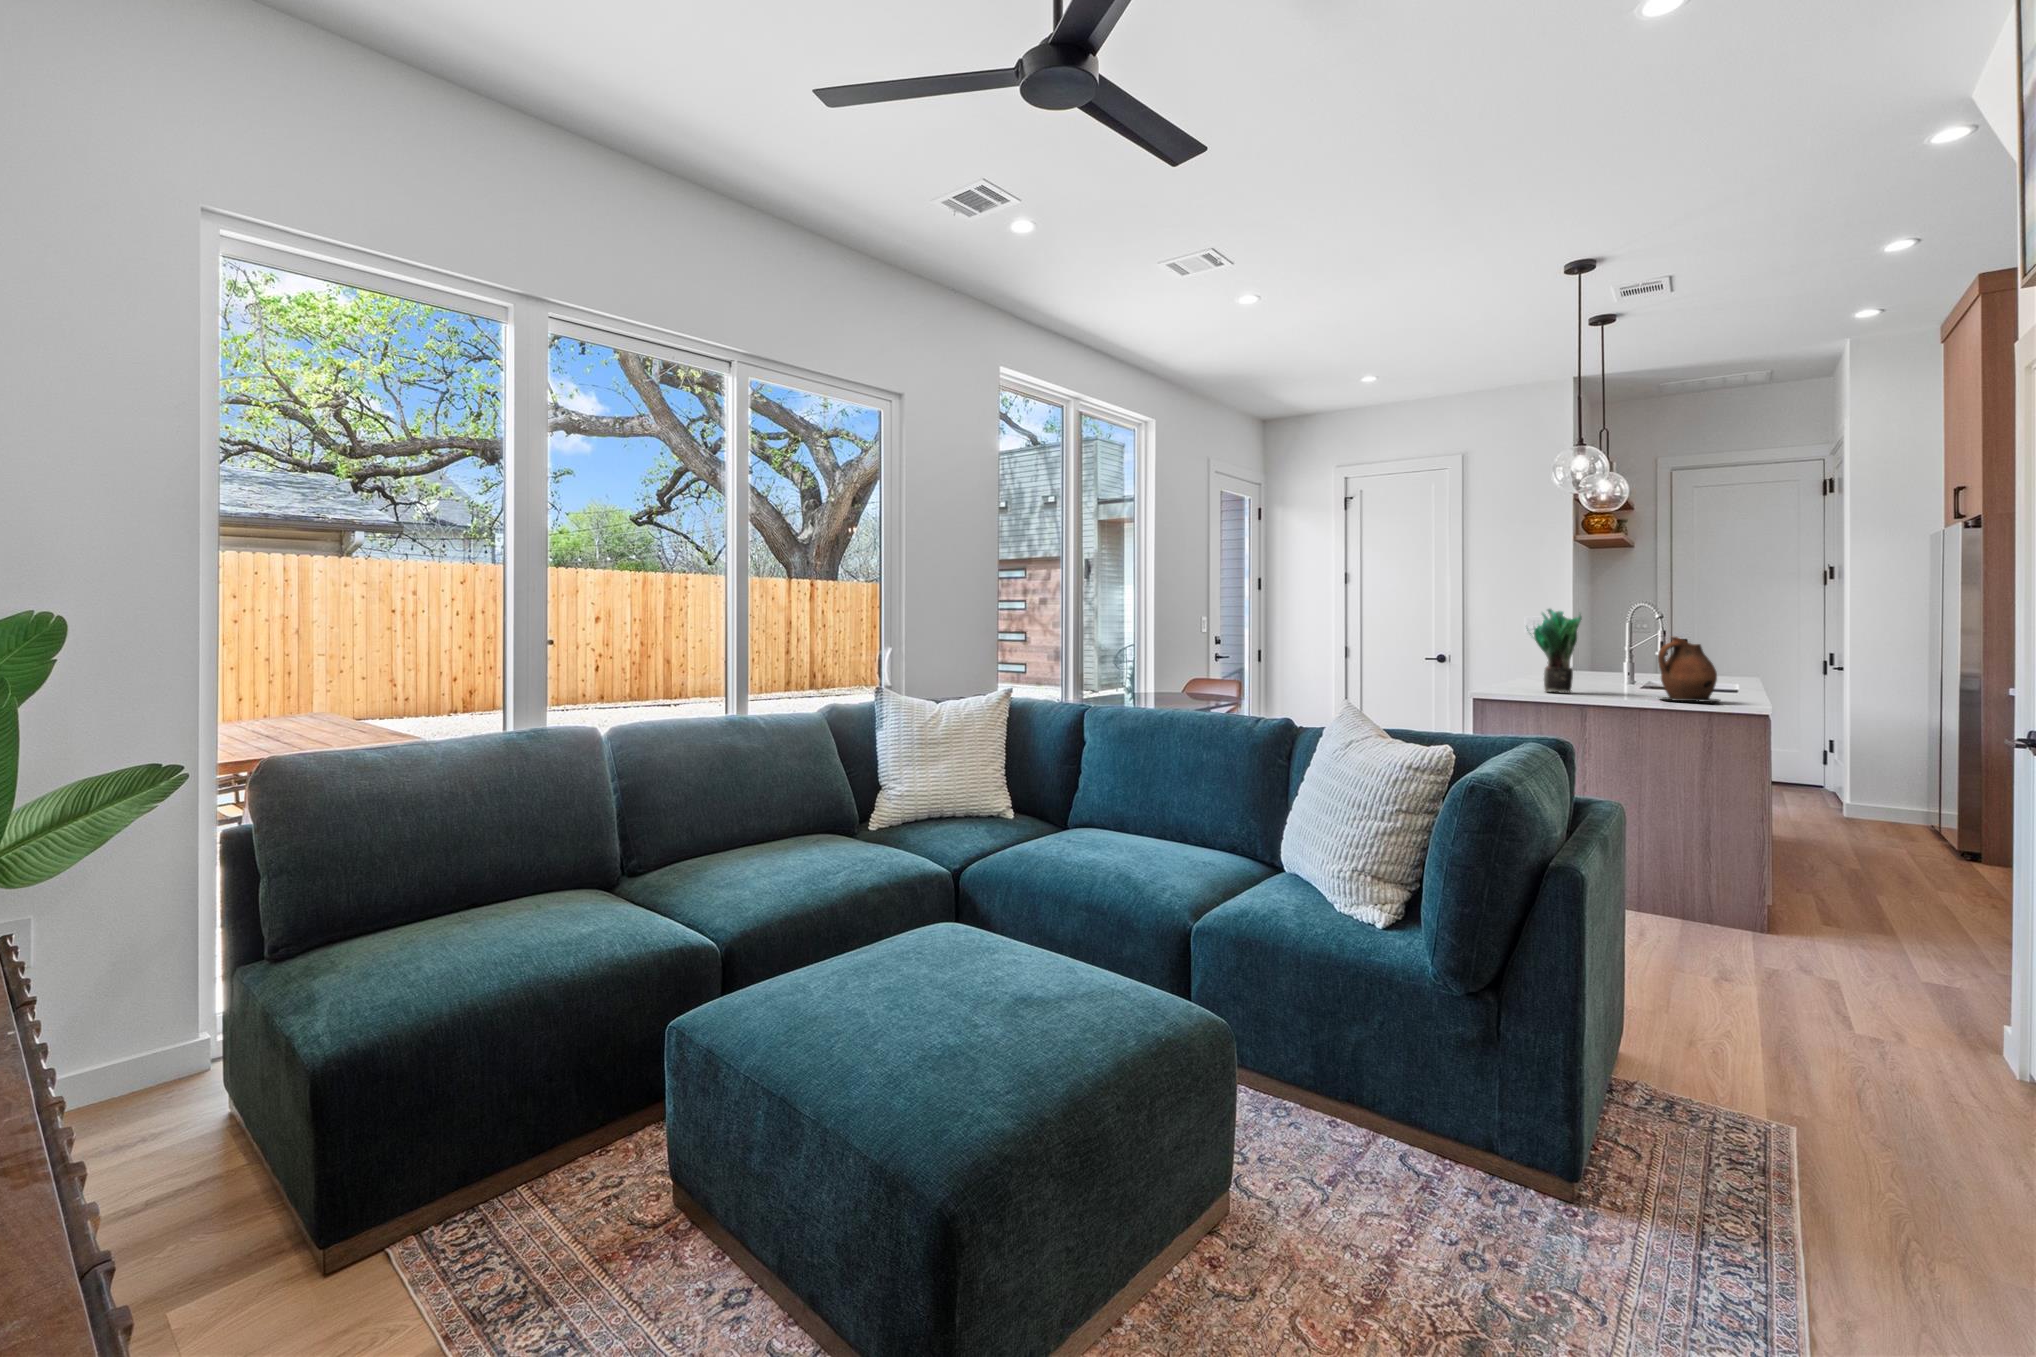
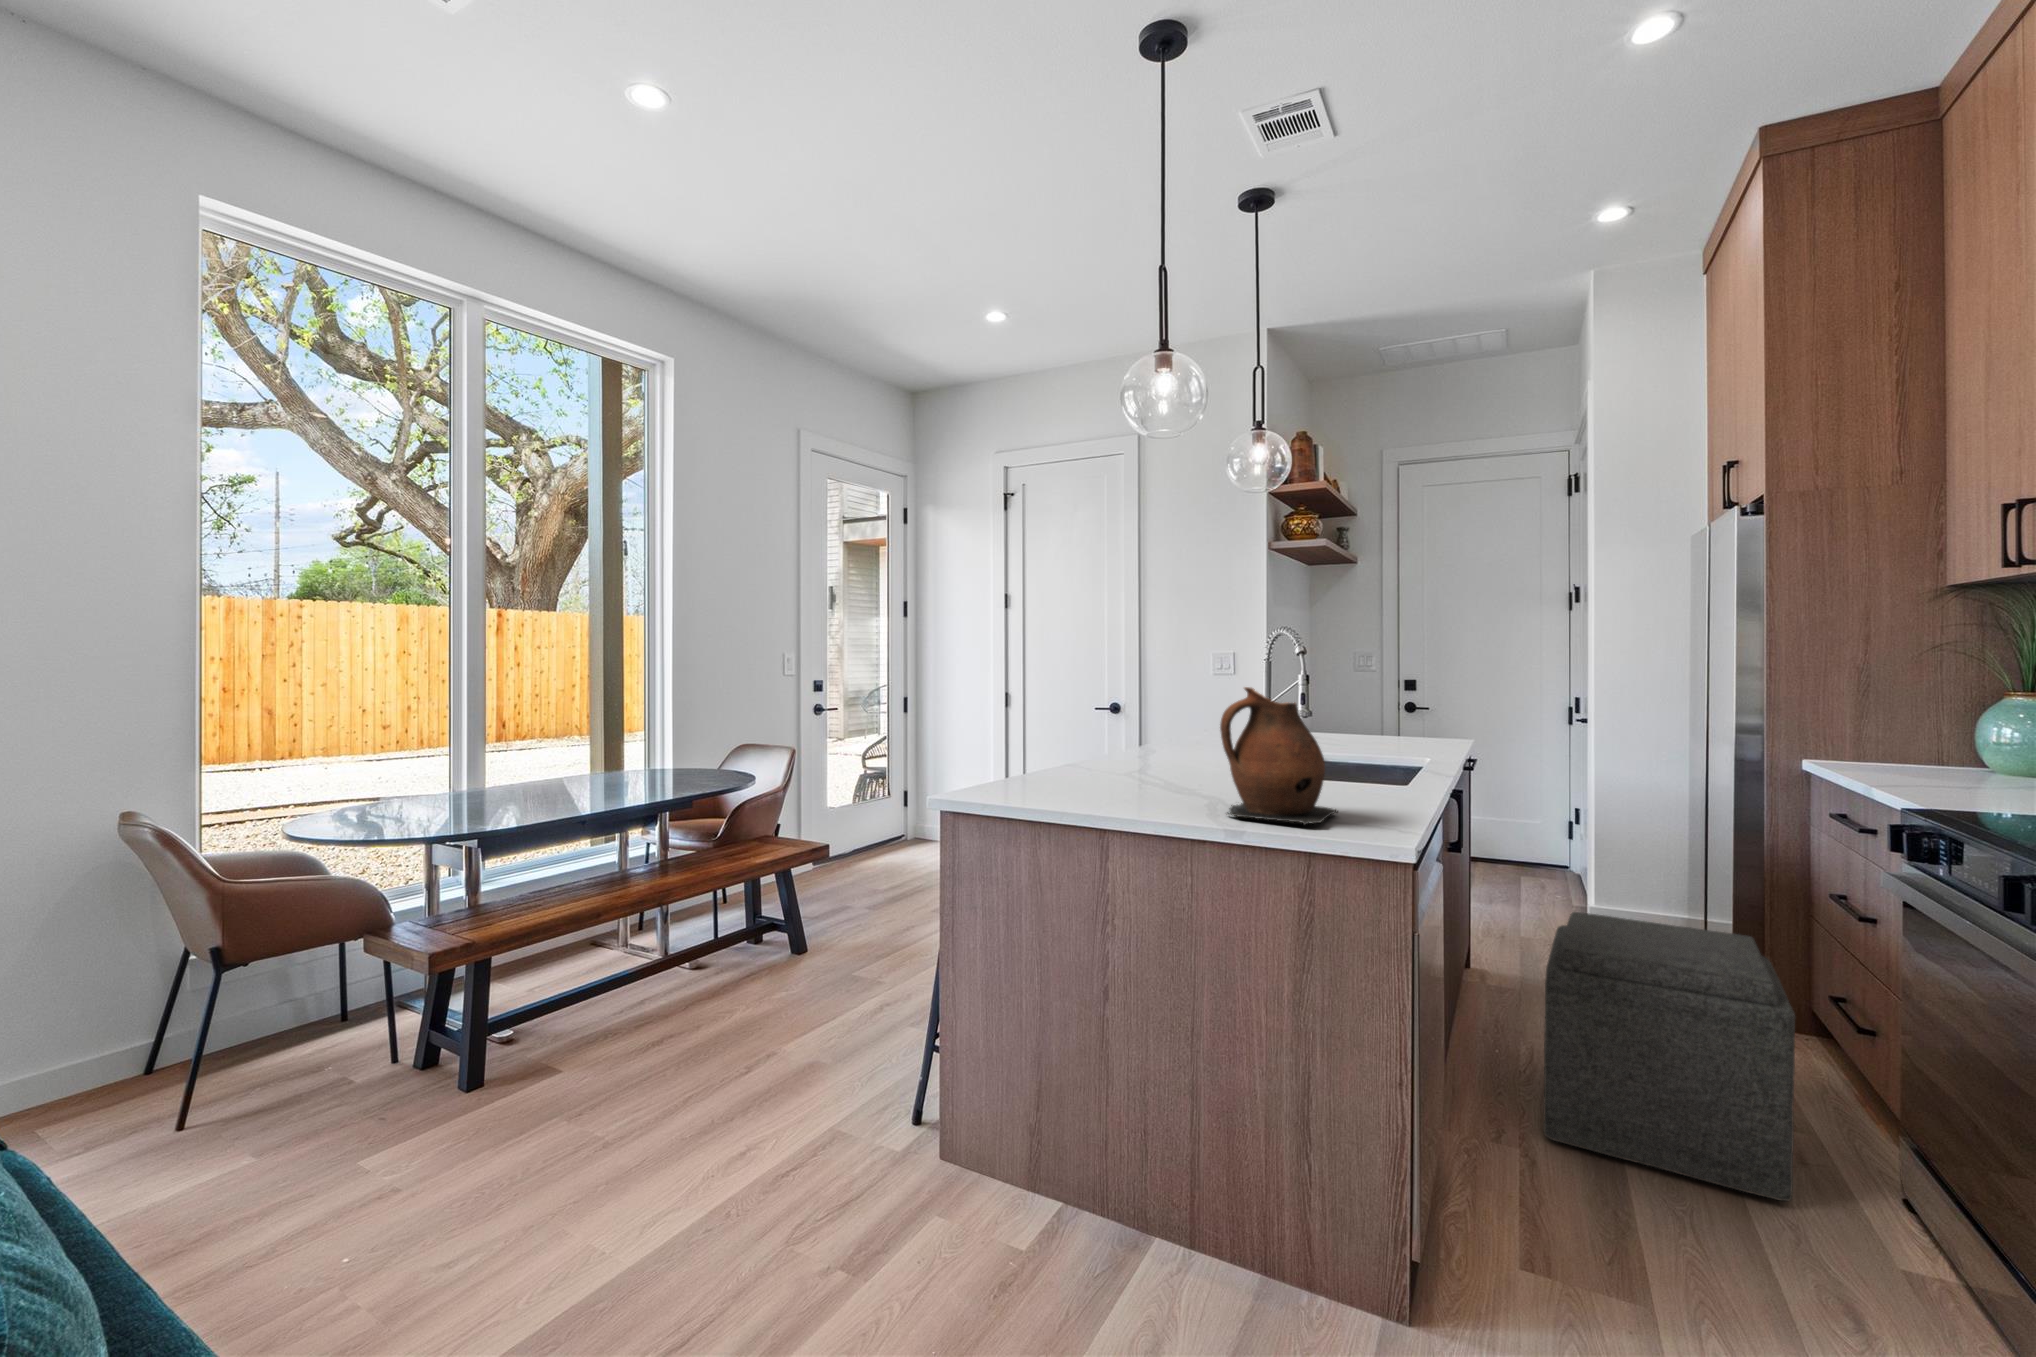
potted plant: present [1534,609,1582,692] -> none [1018,631,1107,791]
ottoman: none [1825,775,1983,913] -> present [1544,912,1795,1201]

